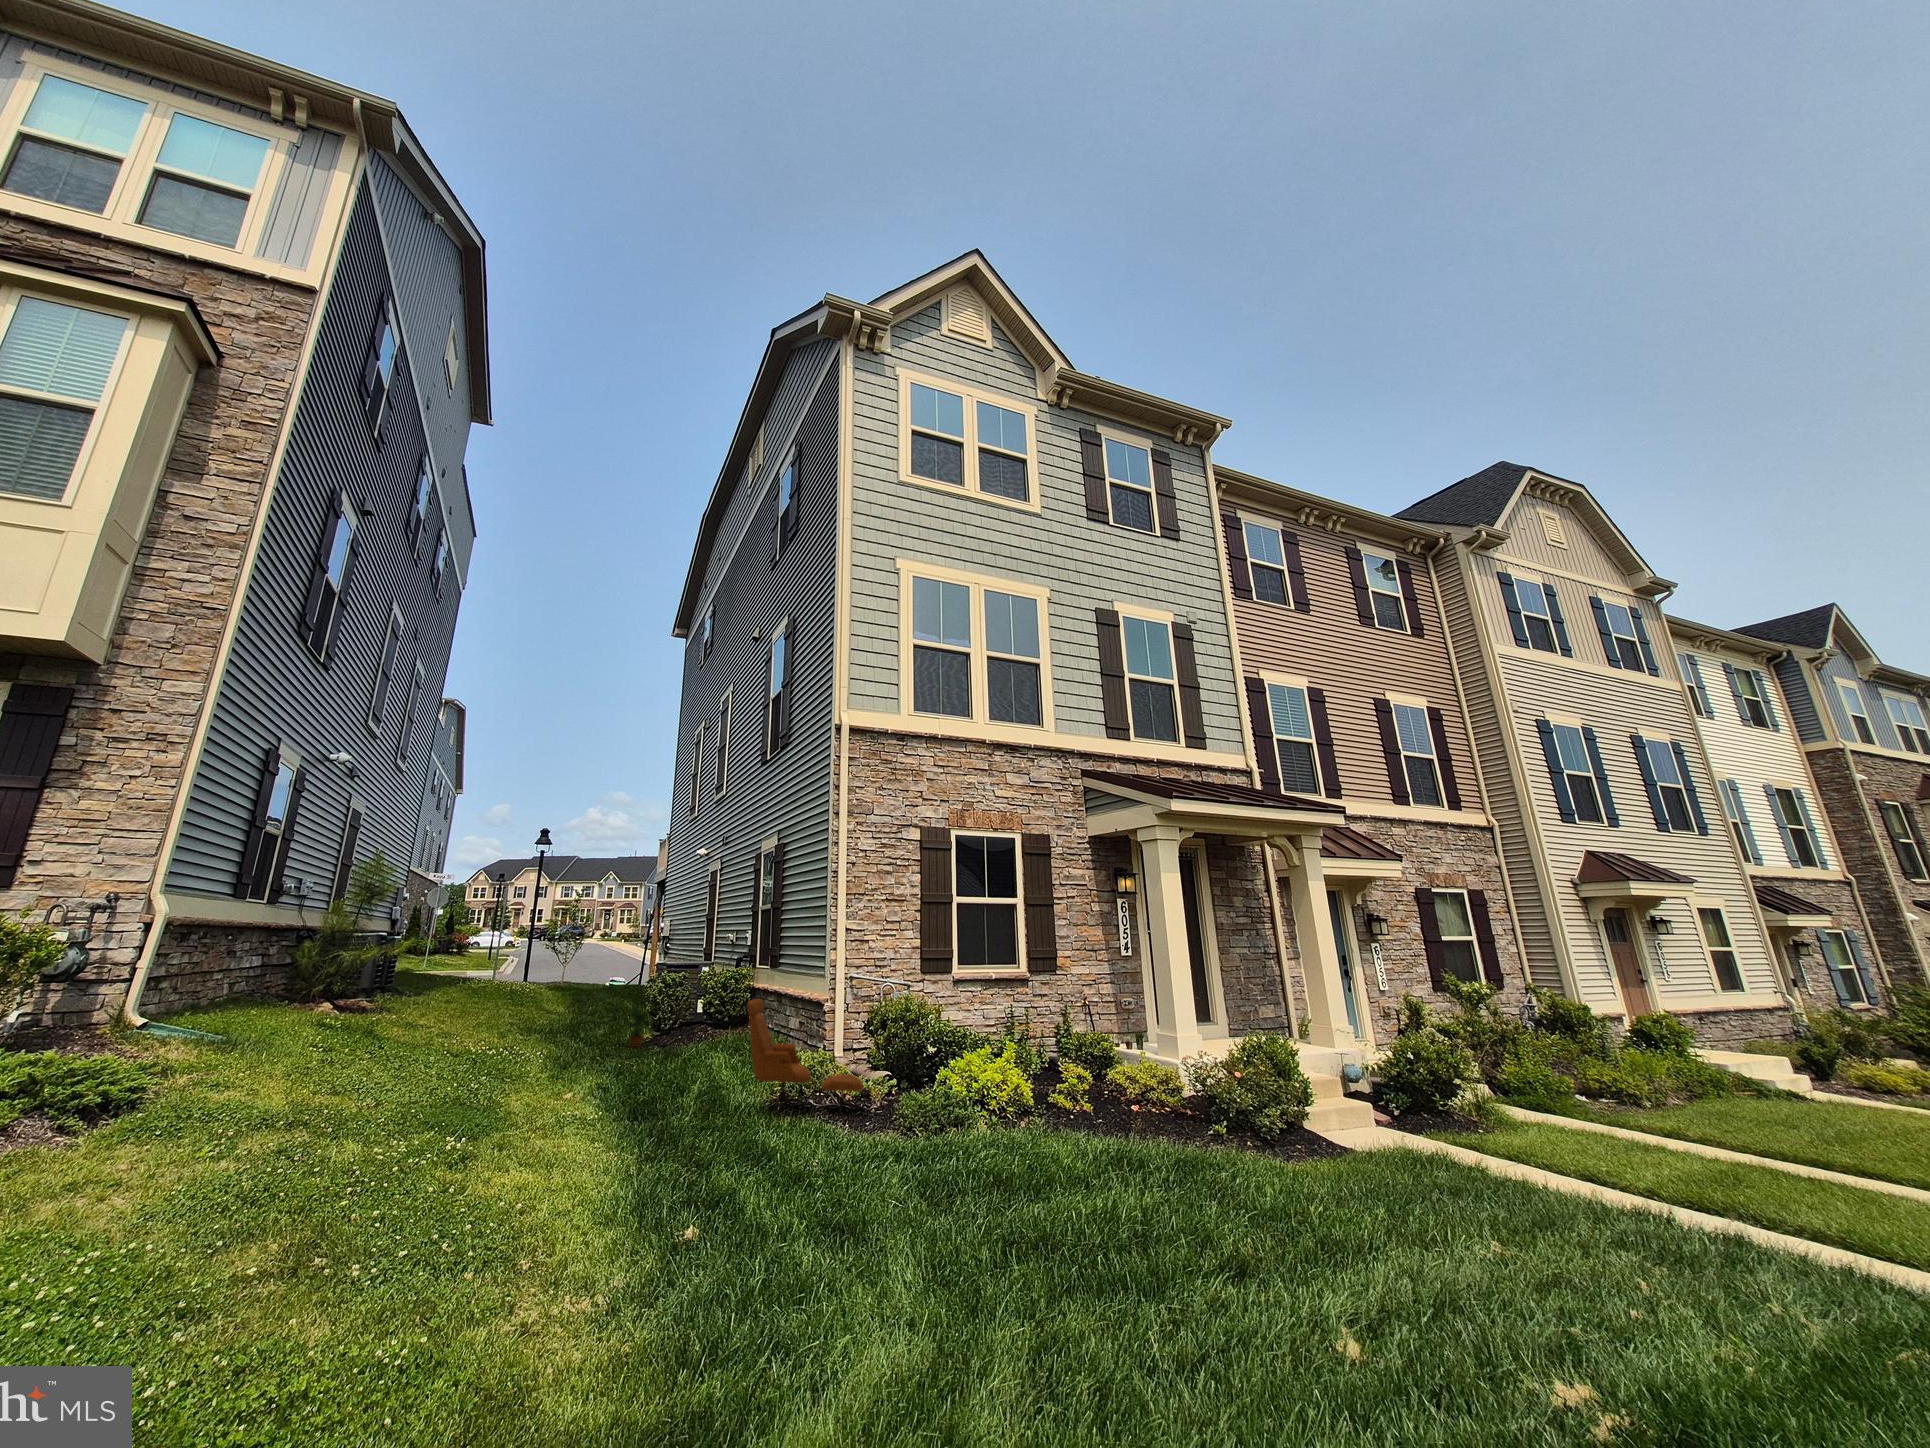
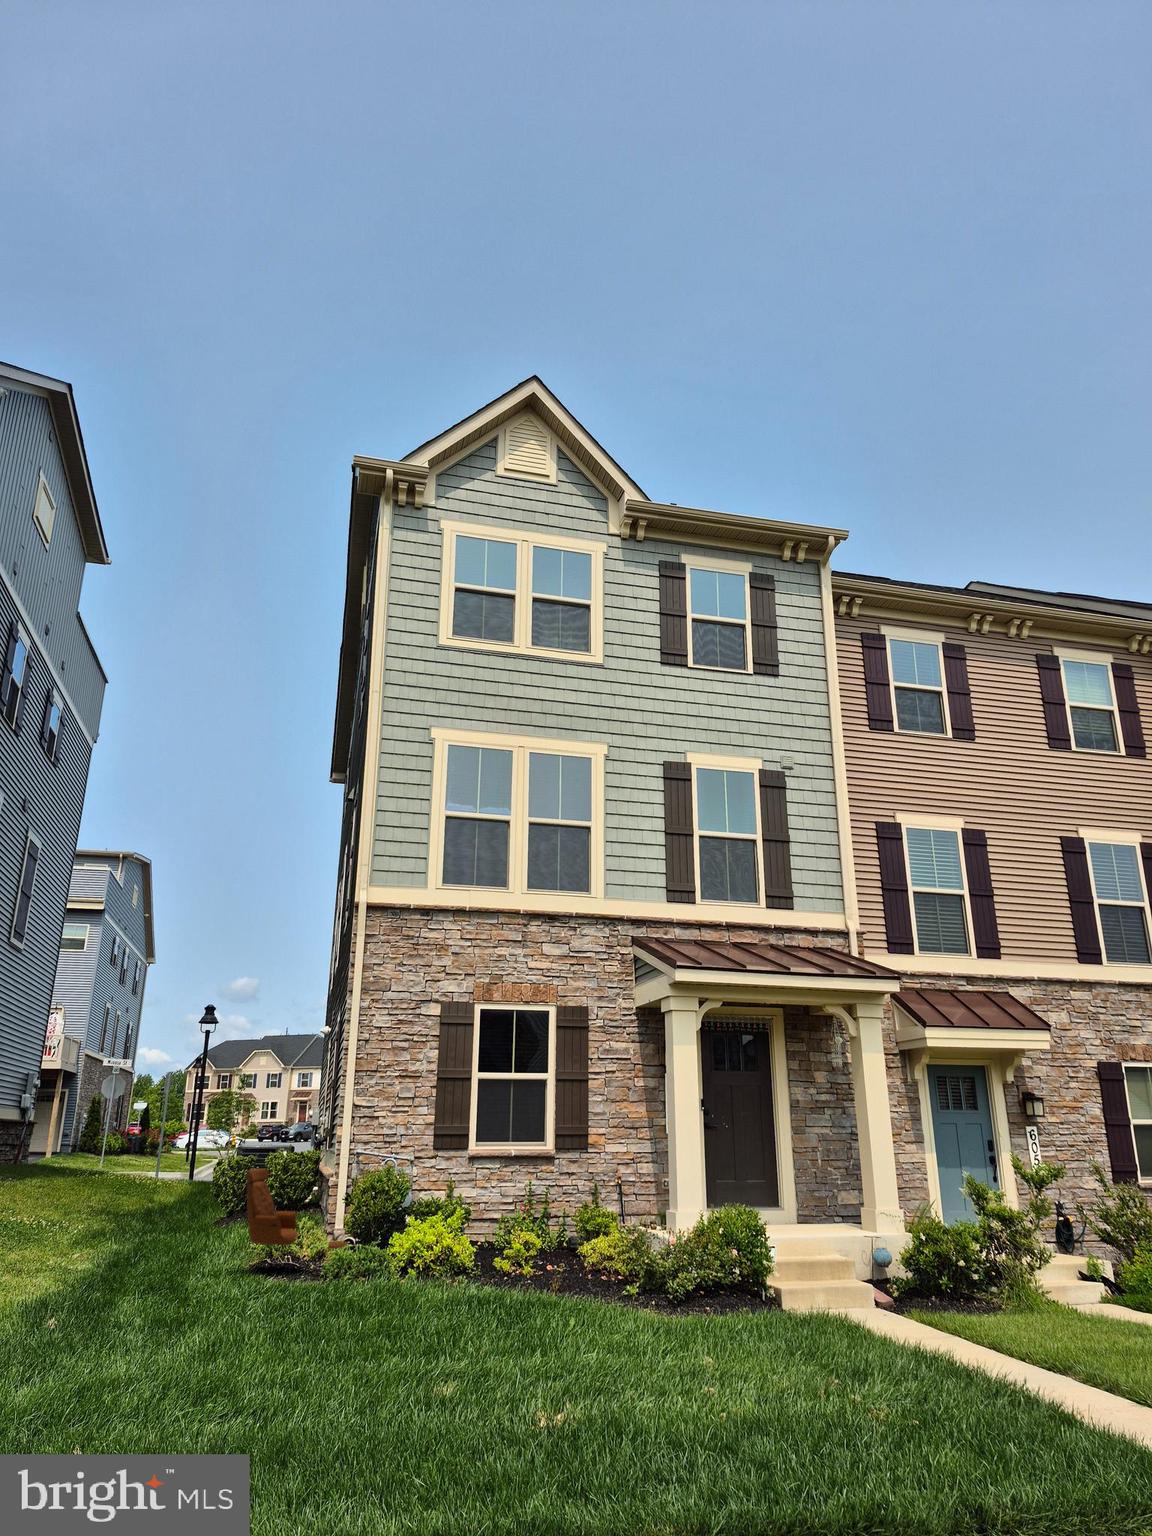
potted plant: present [621,1005,651,1047] -> none [188,1182,222,1224]

